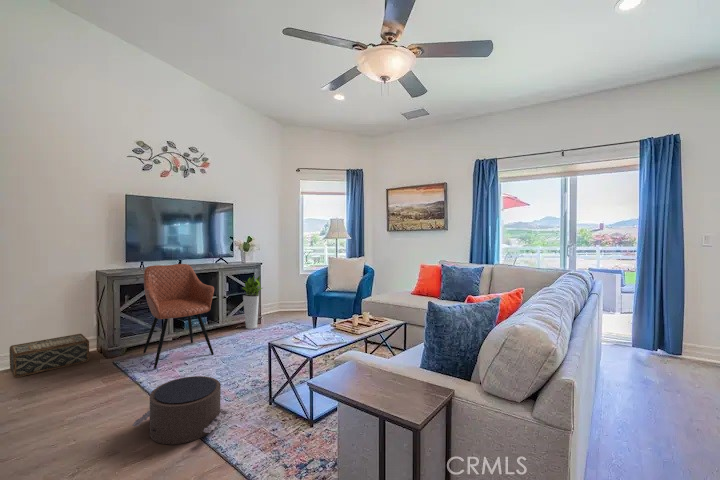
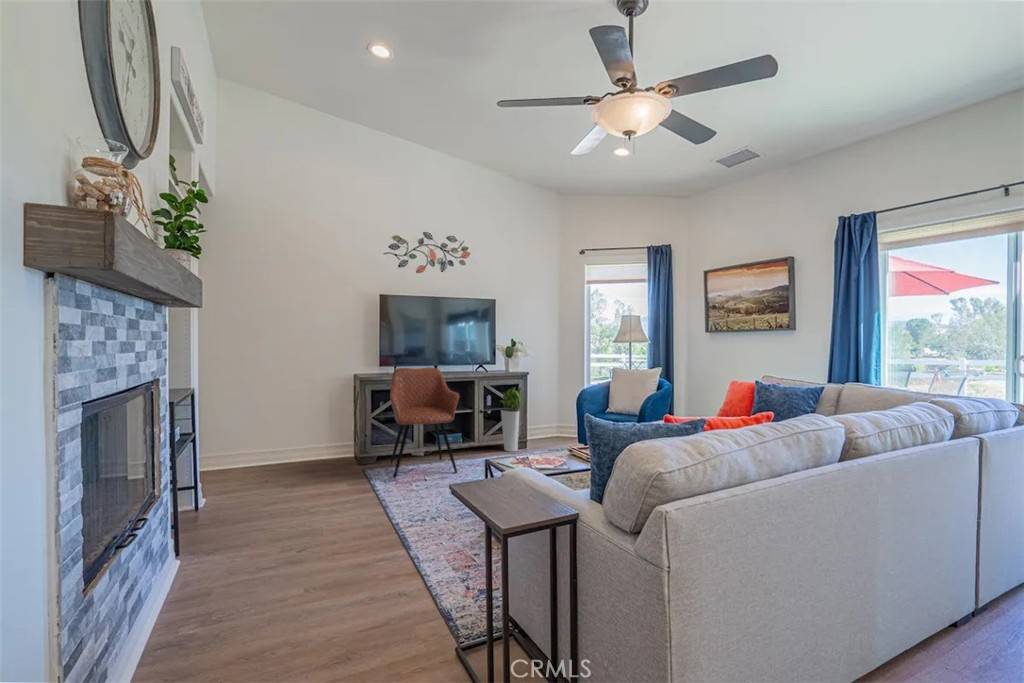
woven basket: present [9,334,89,378] -> none [280,437,343,471]
pouf: present [132,376,227,444] -> none [347,484,442,552]

